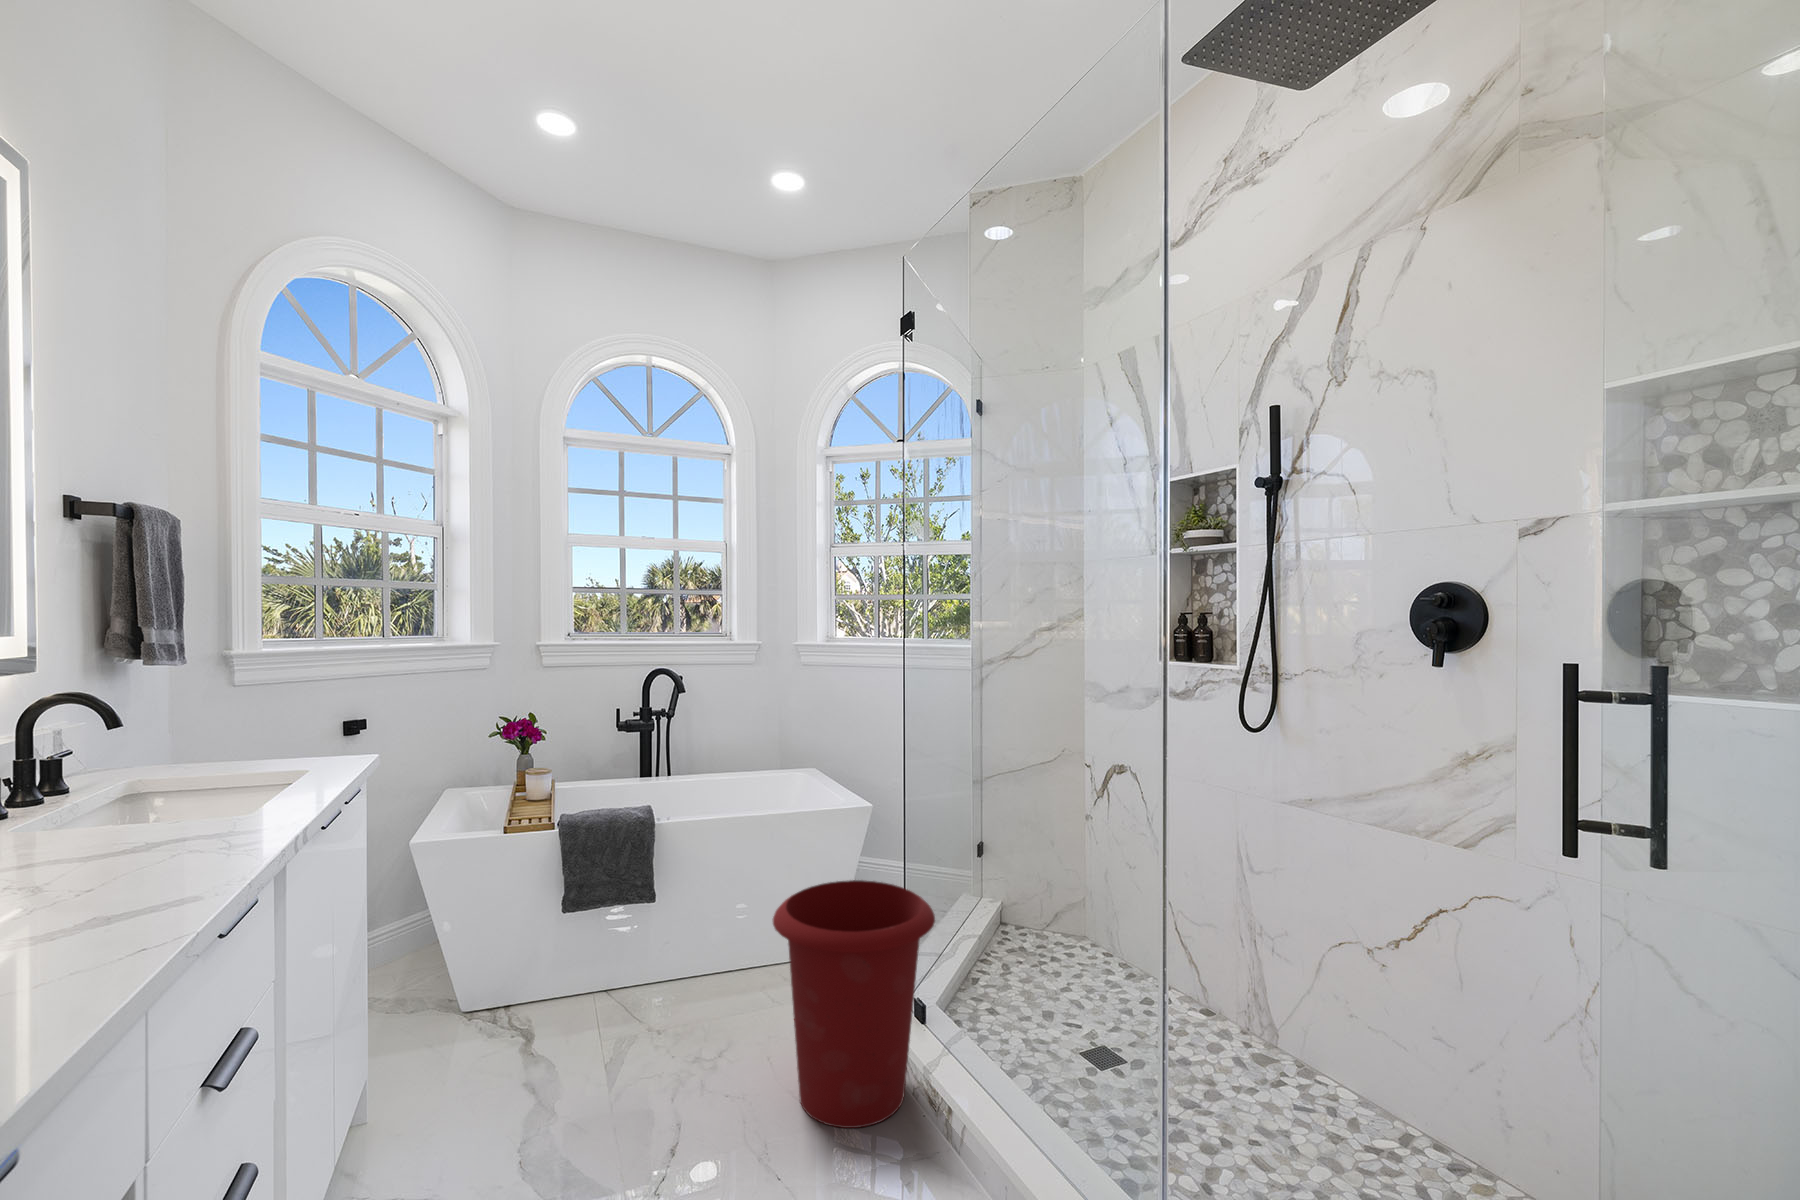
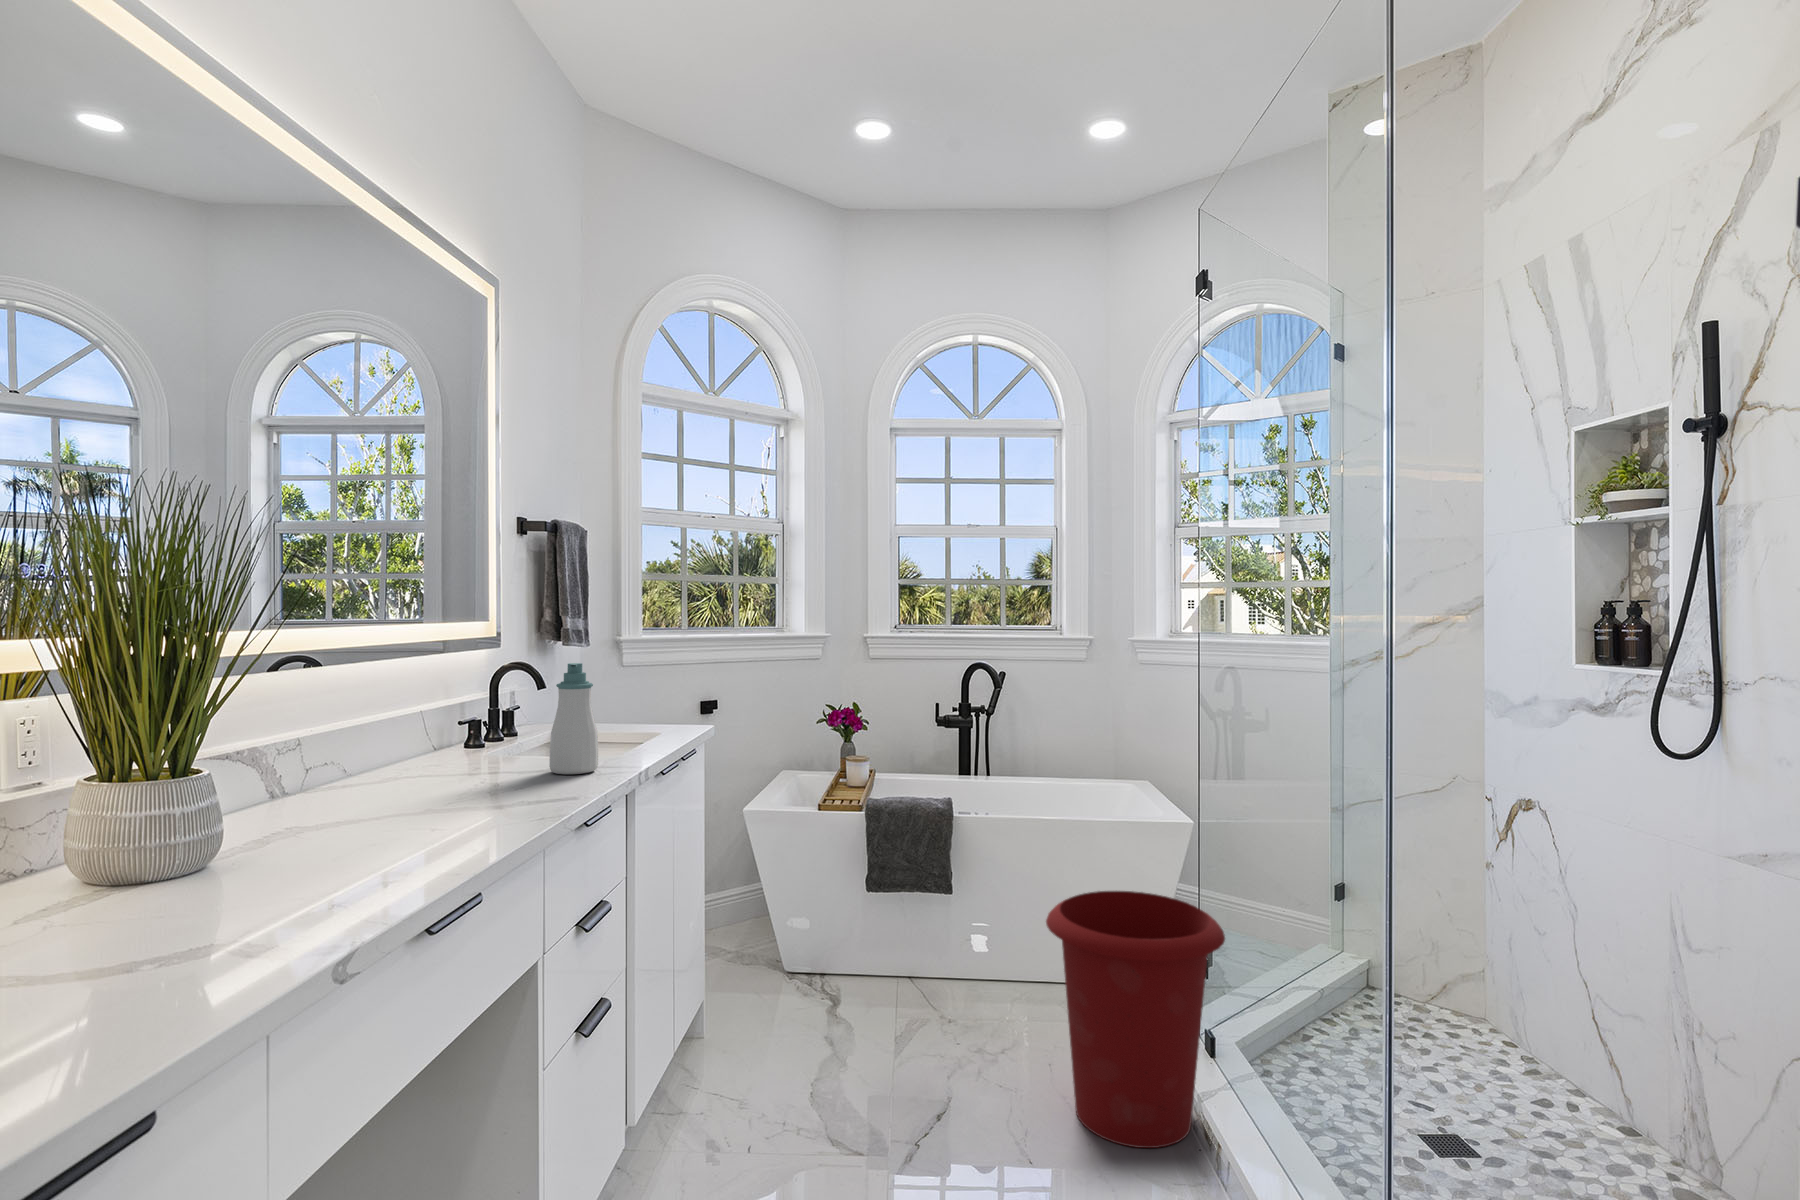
soap bottle: none [142,697,227,851] -> present [549,663,598,774]

